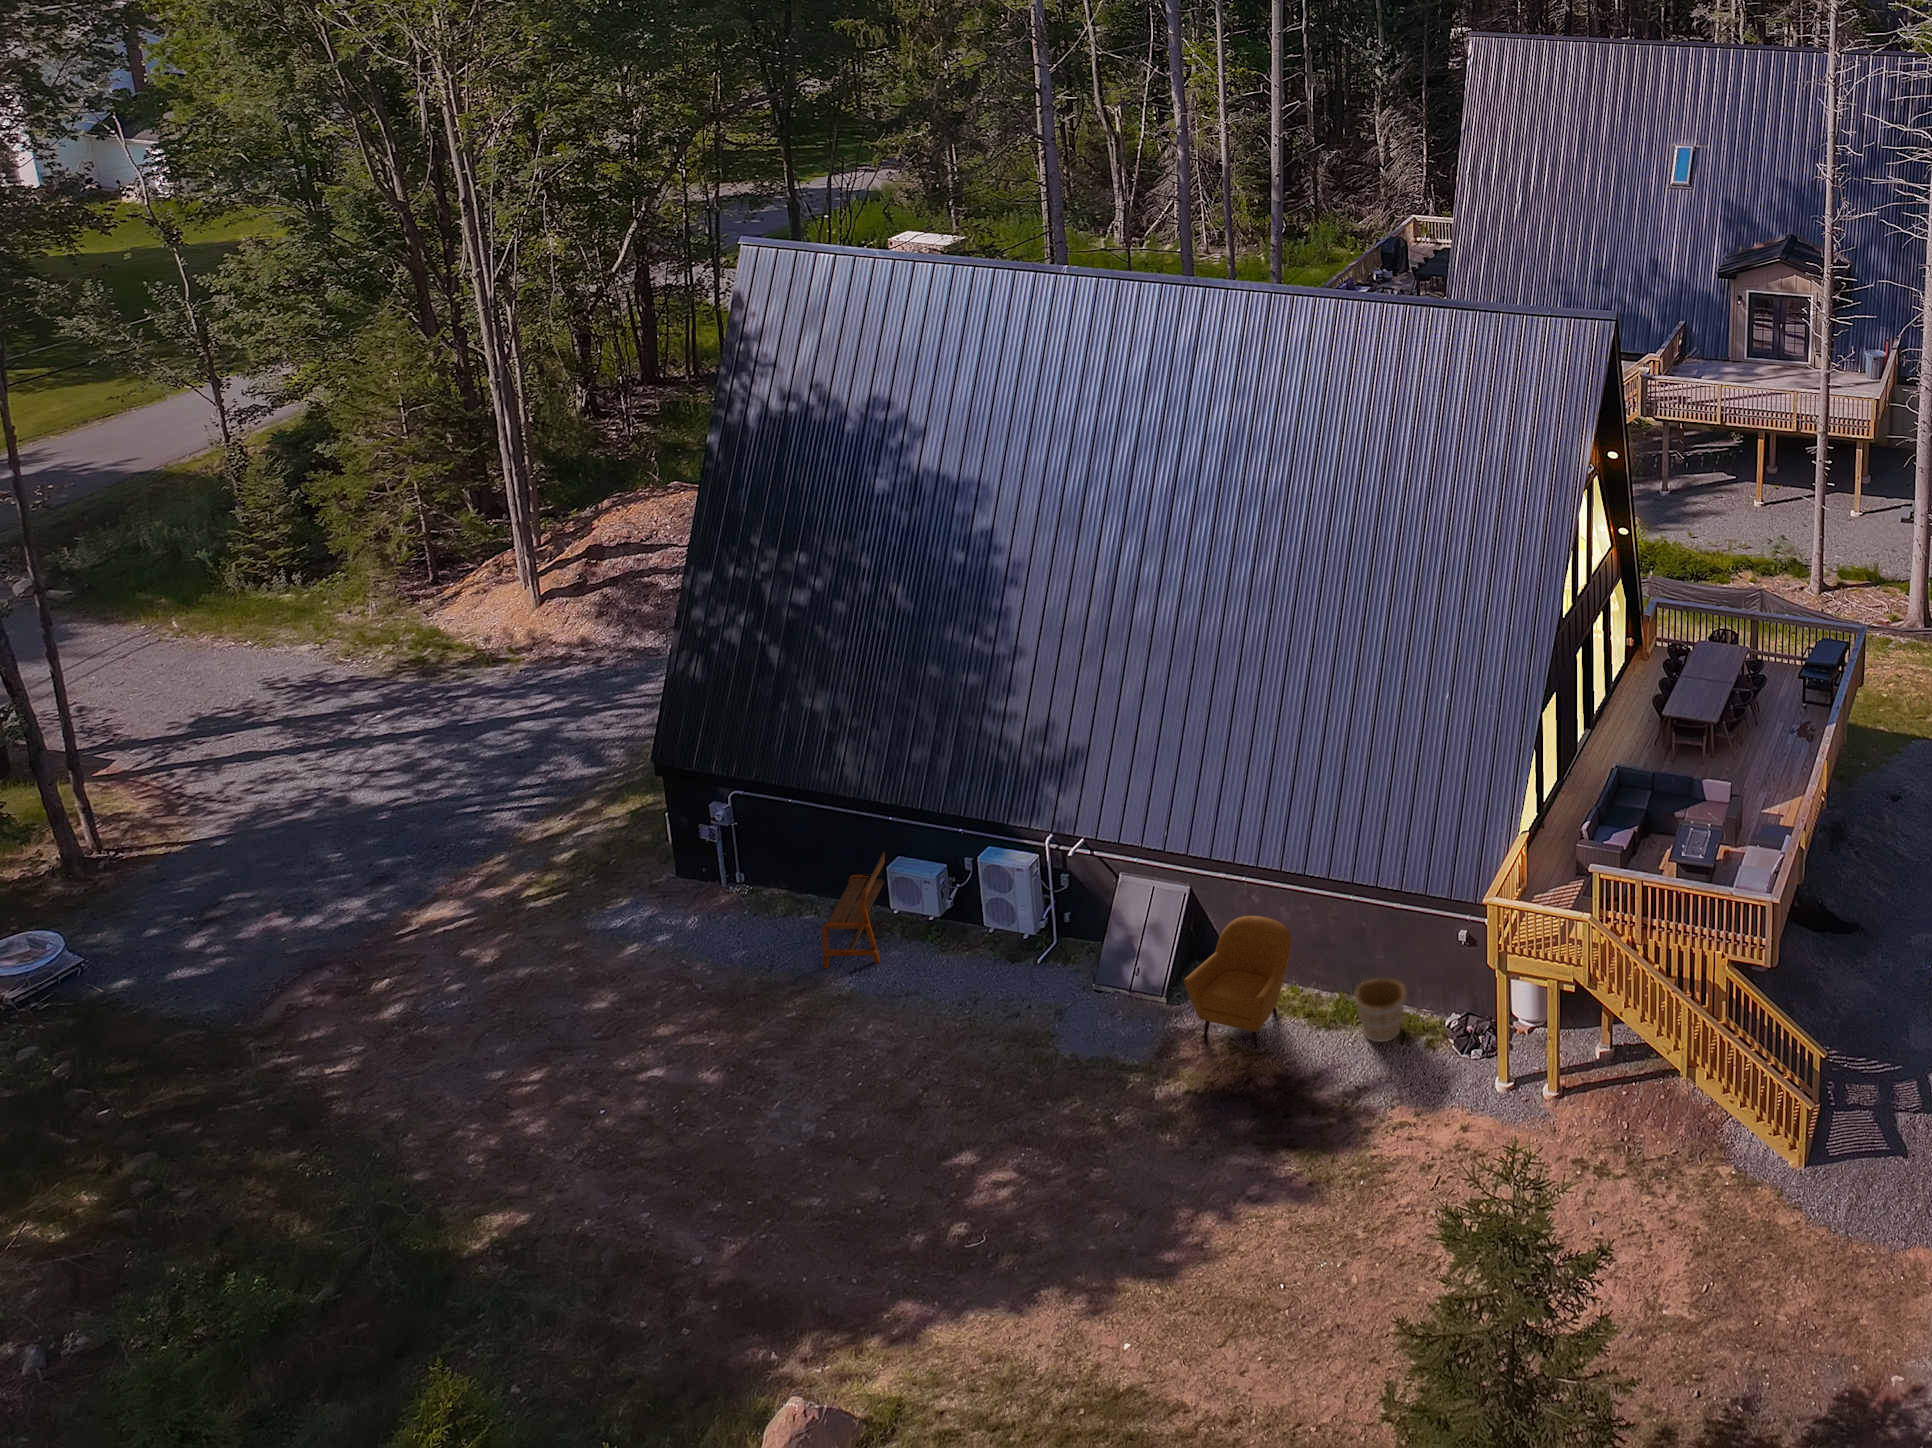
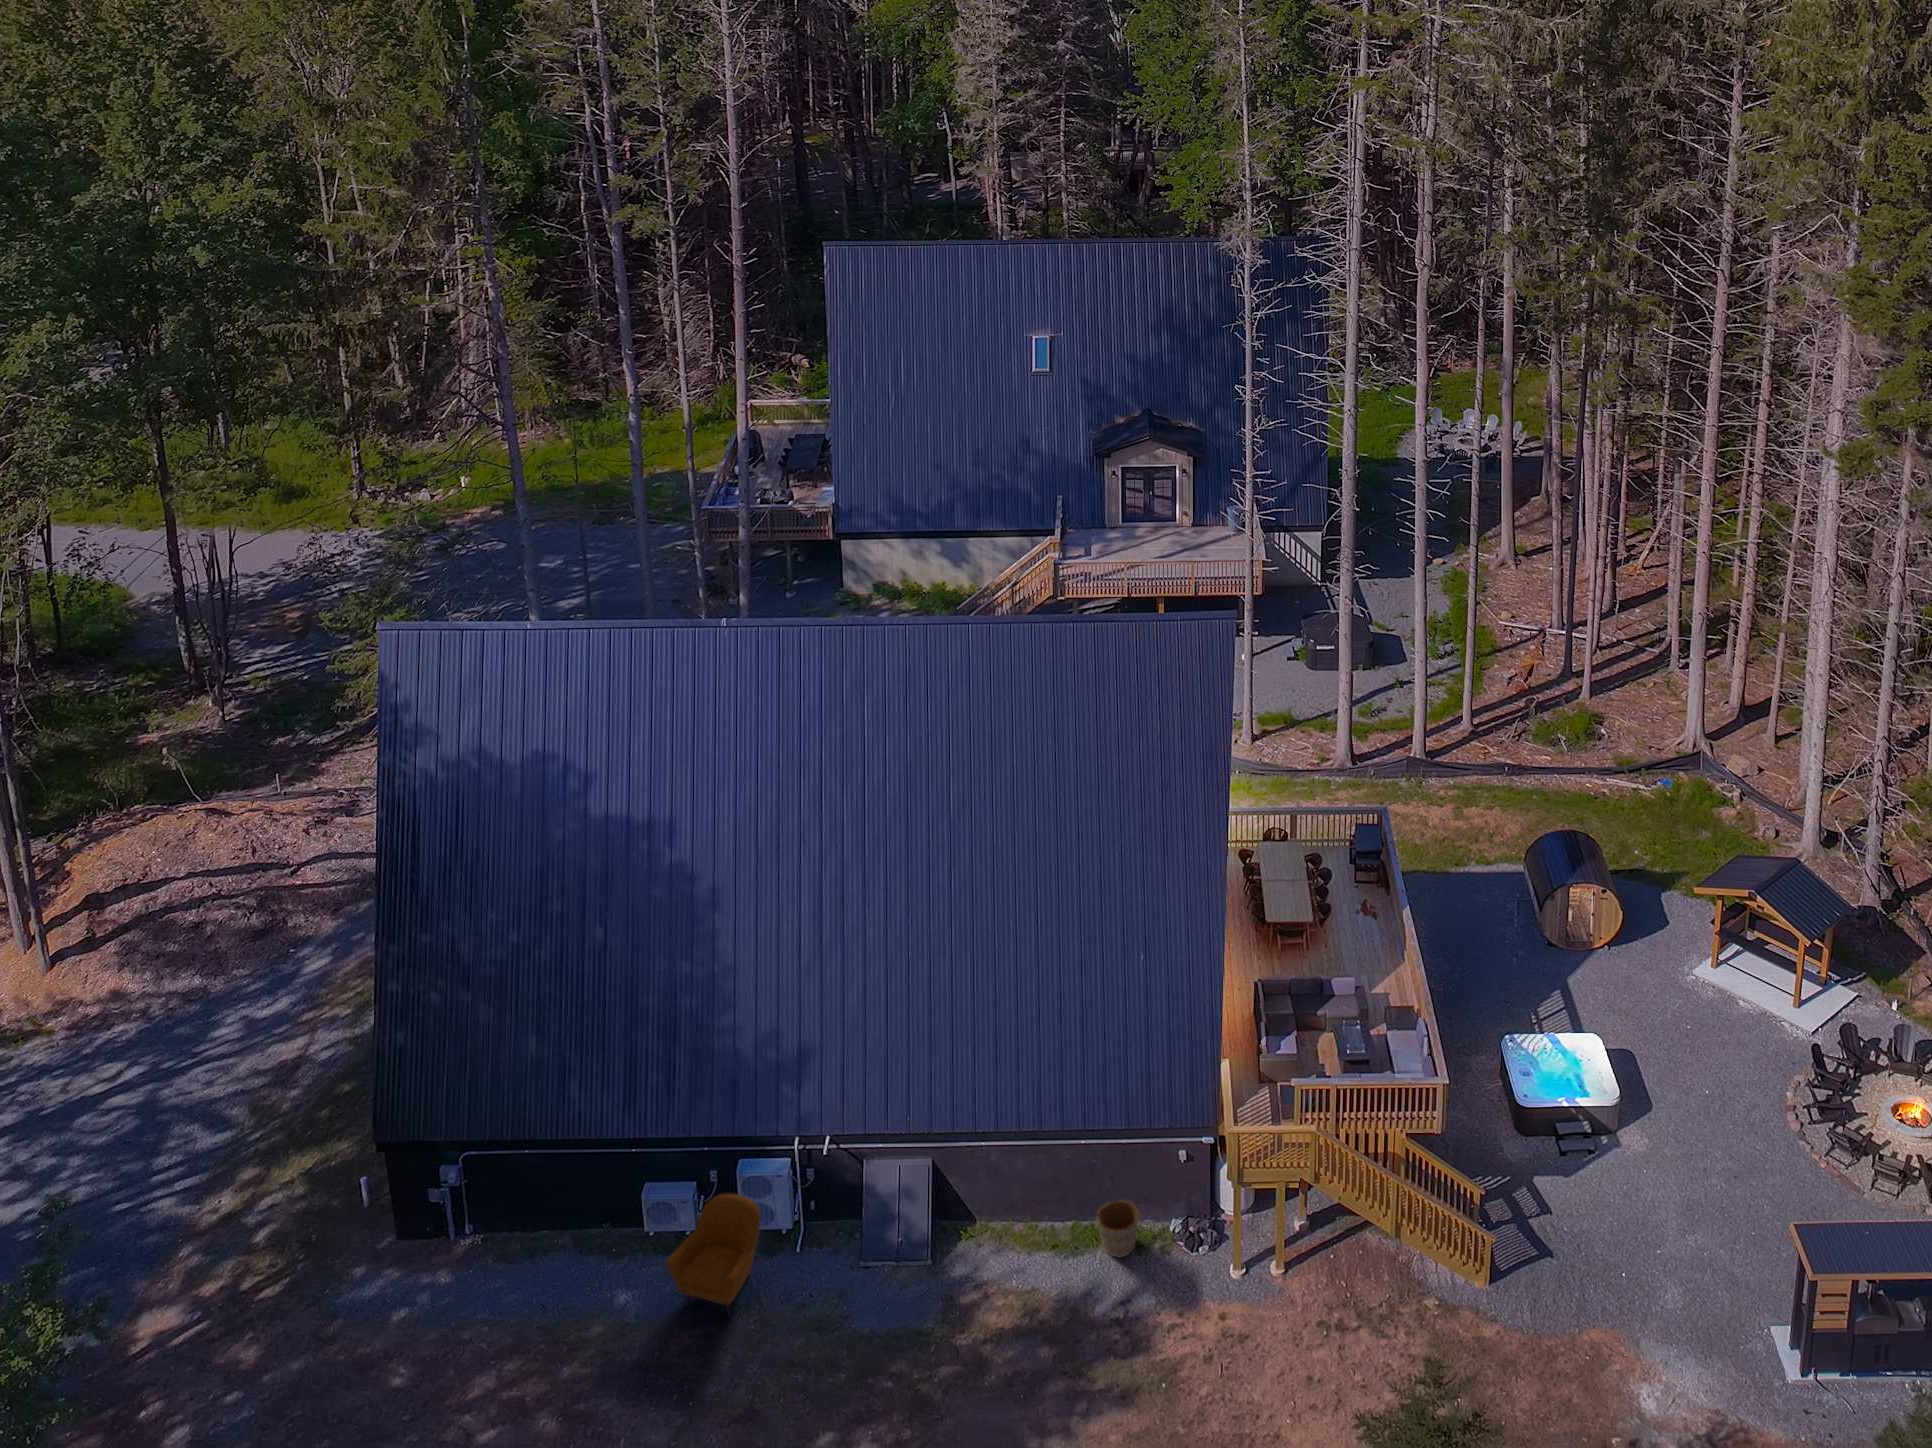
bench: present [822,852,885,968] -> none [585,1175,641,1308]
armchair: present [1184,916,1291,1048] -> present [666,1194,761,1317]

